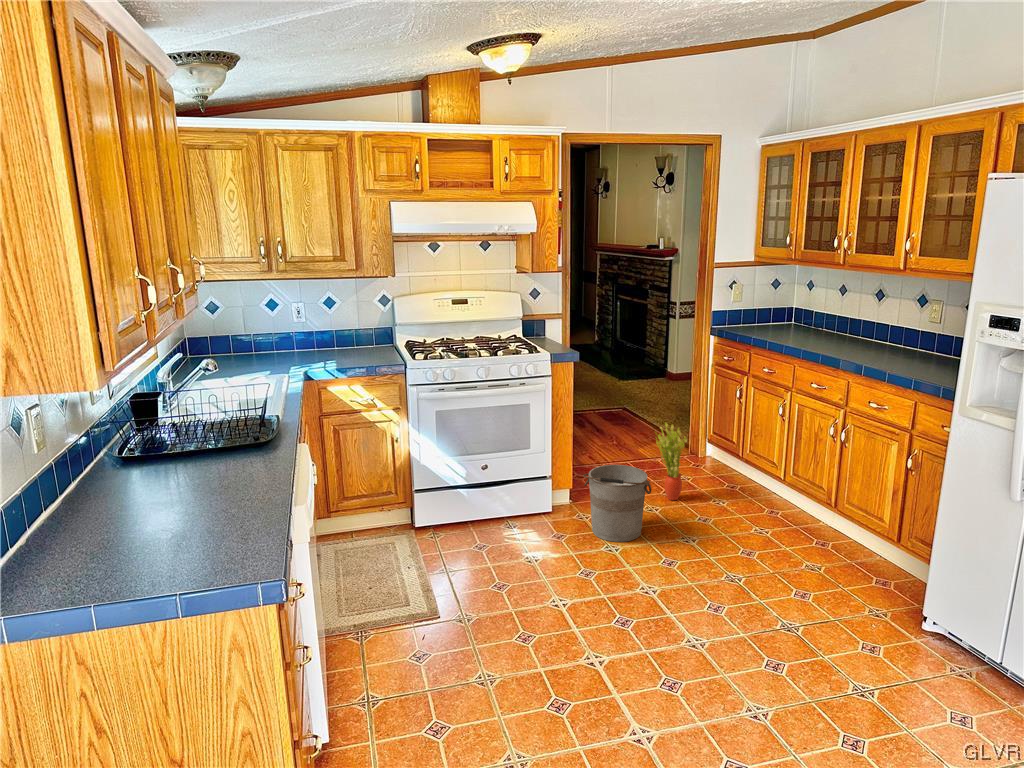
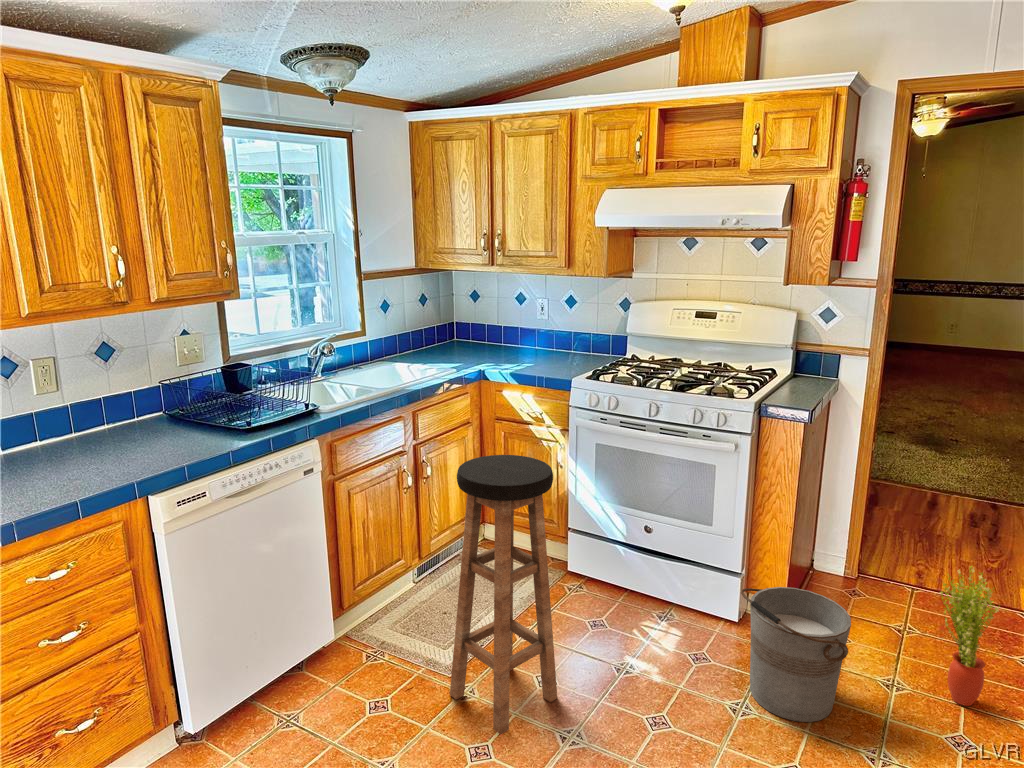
bar stool: none [454,422,528,627] -> present [450,455,557,734]

